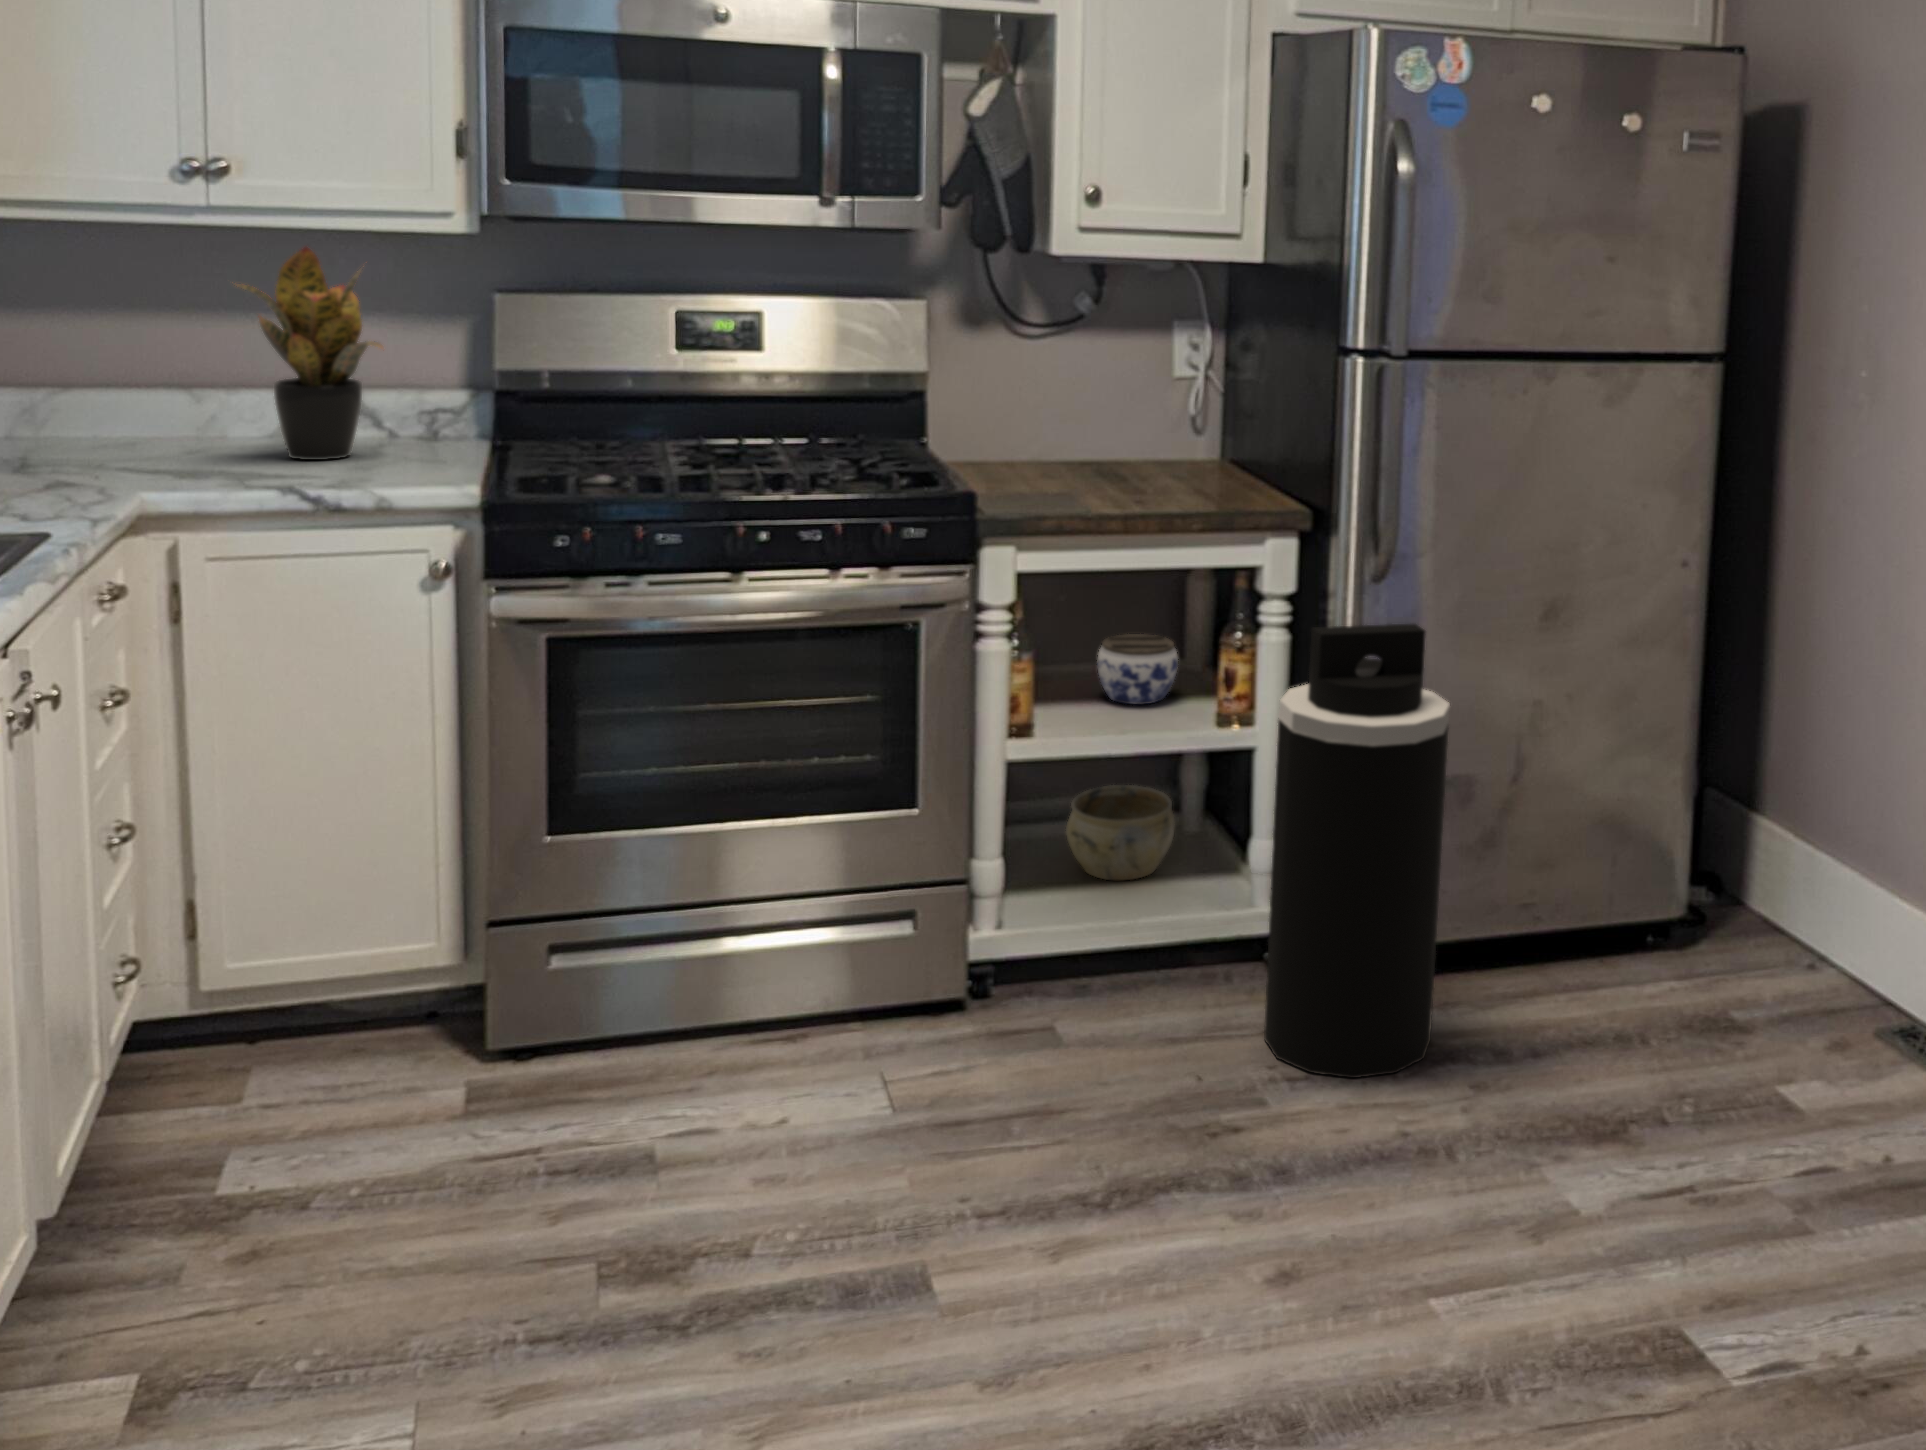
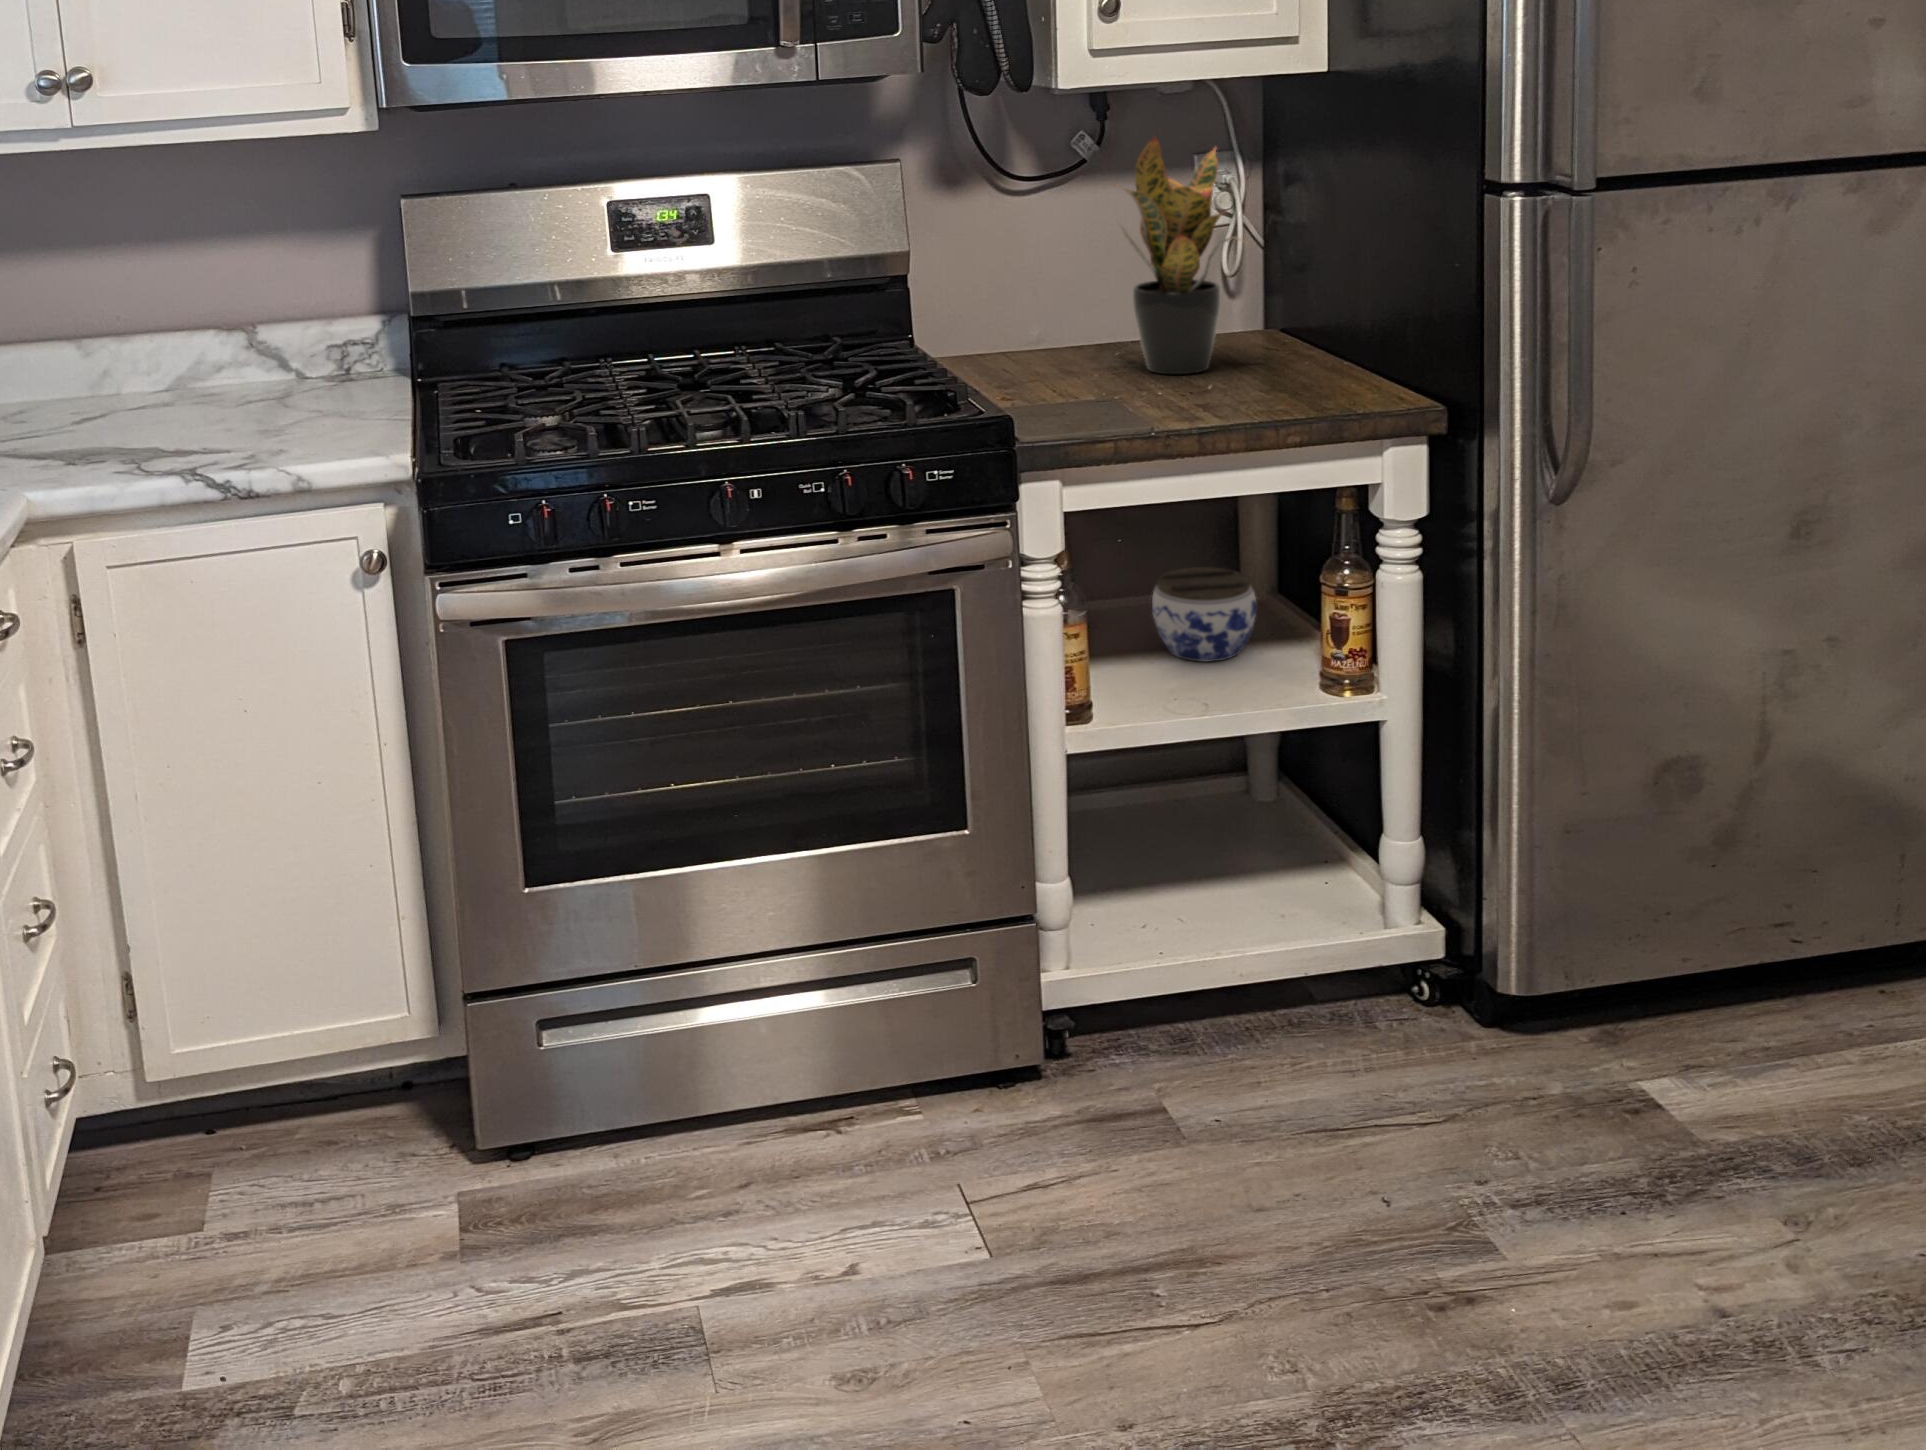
potted plant: present [238,247,383,460] -> present [1113,136,1240,374]
trash can: present [1264,624,1450,1078] -> none [1450,563,1701,1196]
ceramic bowl: present [1066,785,1175,880] -> none [1129,758,1268,888]

